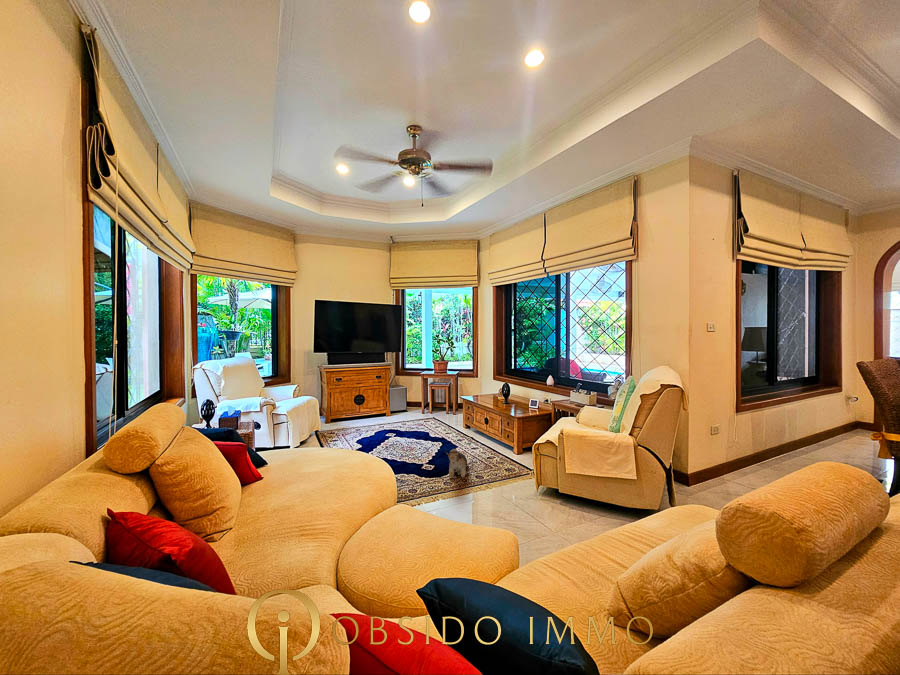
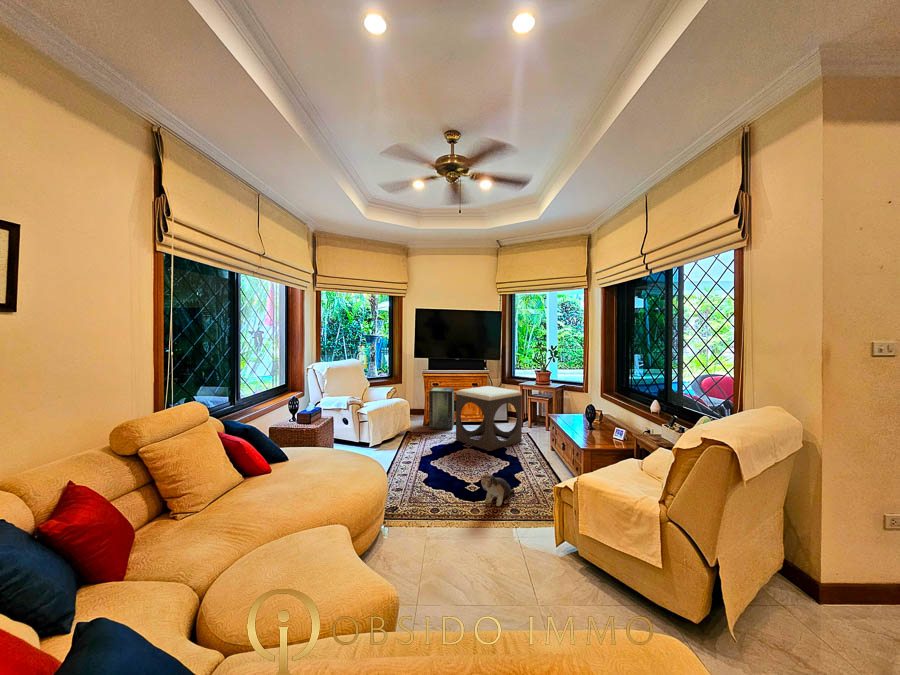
footstool: none [373,377,435,437] -> present [456,386,522,451]
storage box: none [334,382,361,427] -> present [429,388,454,430]

